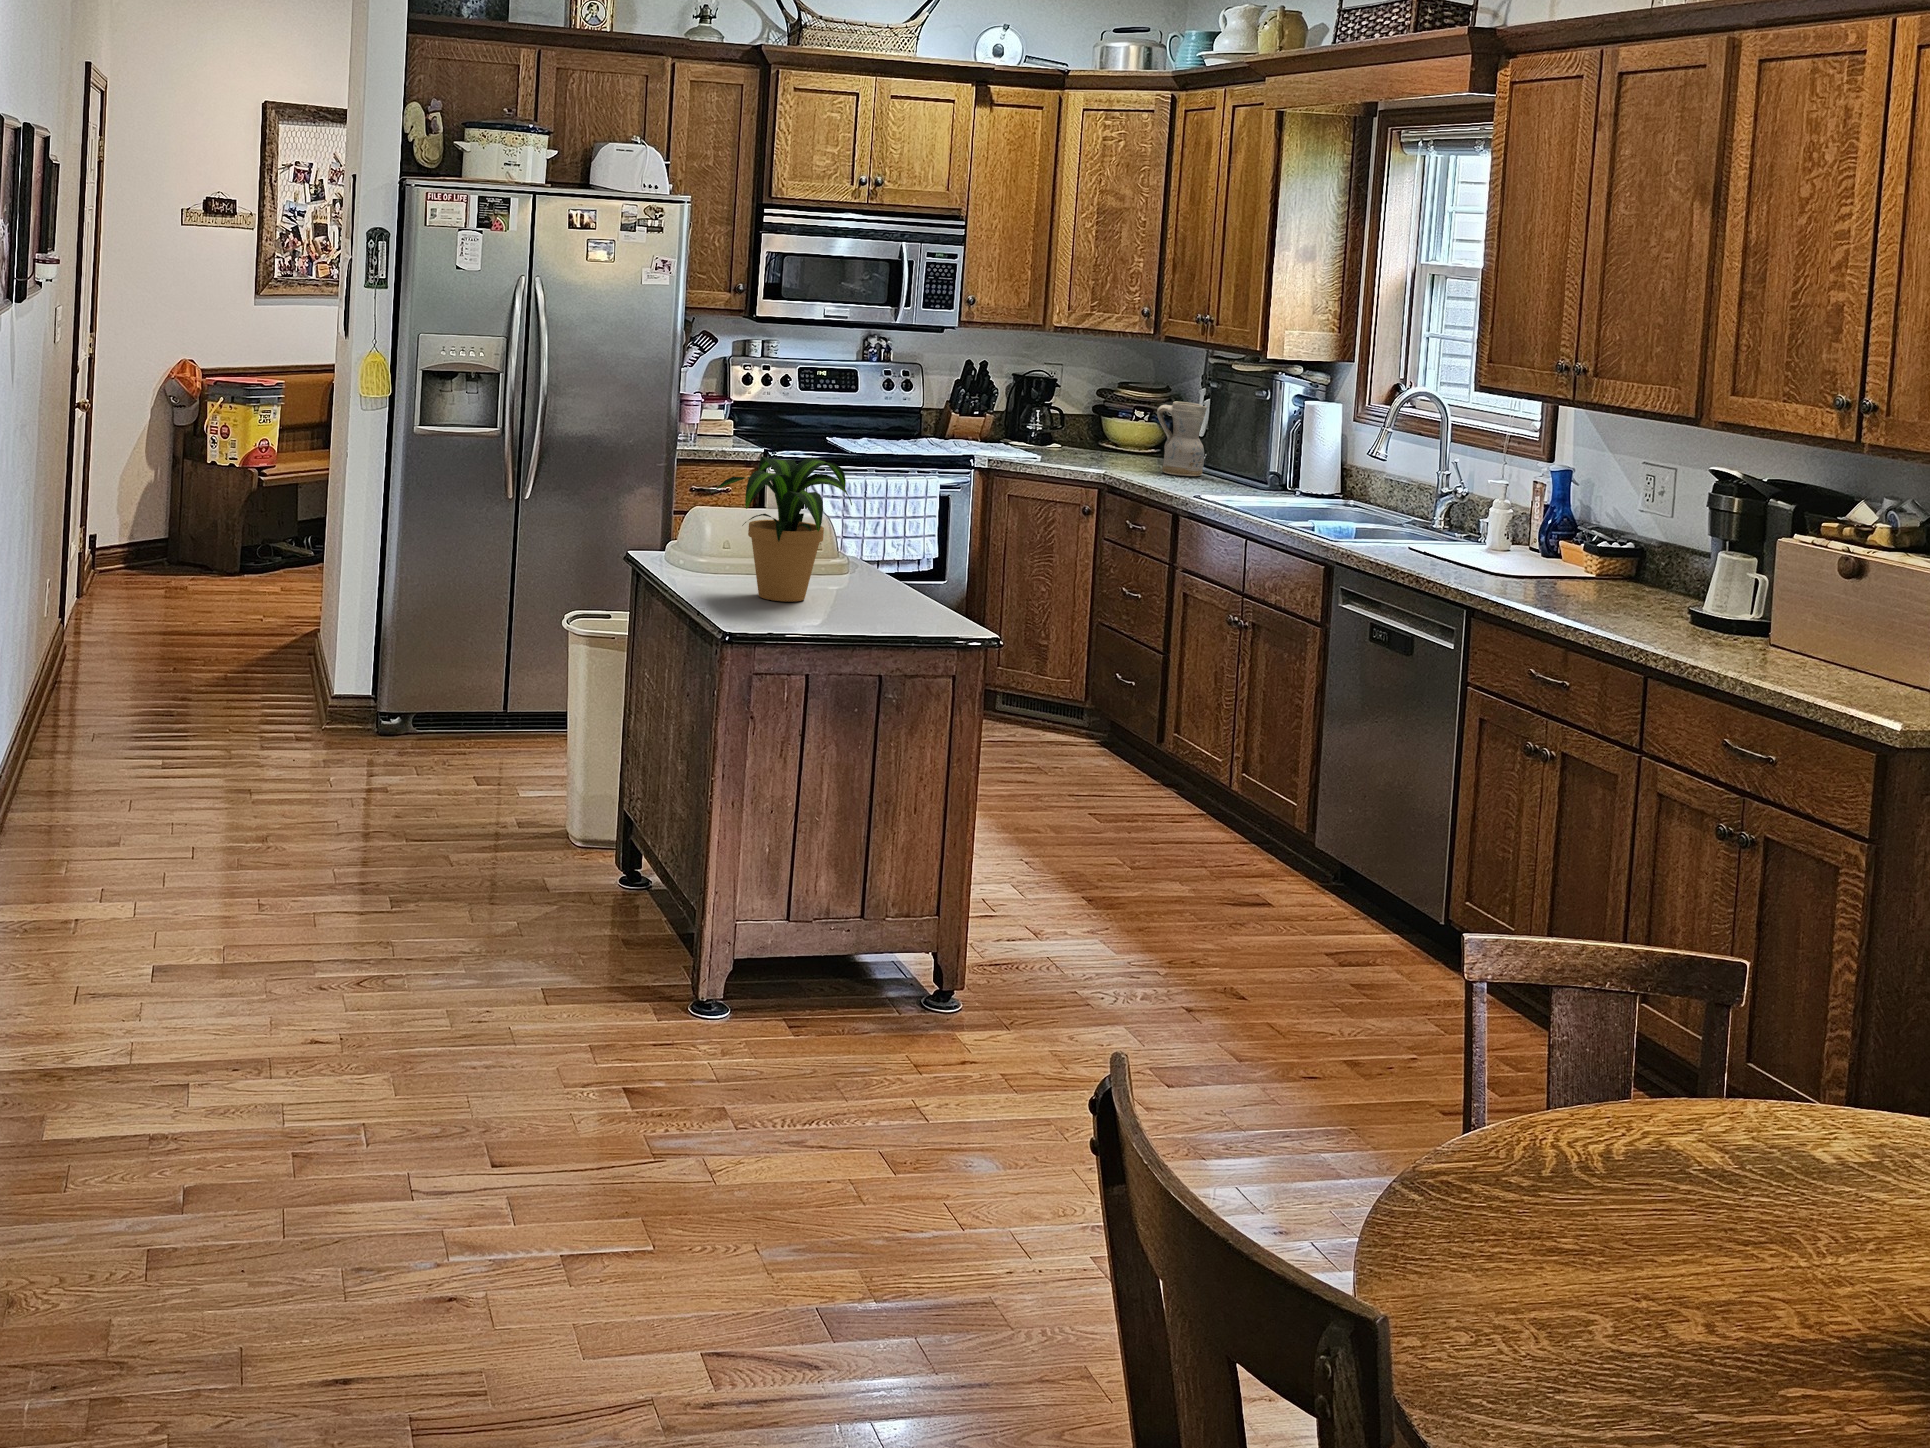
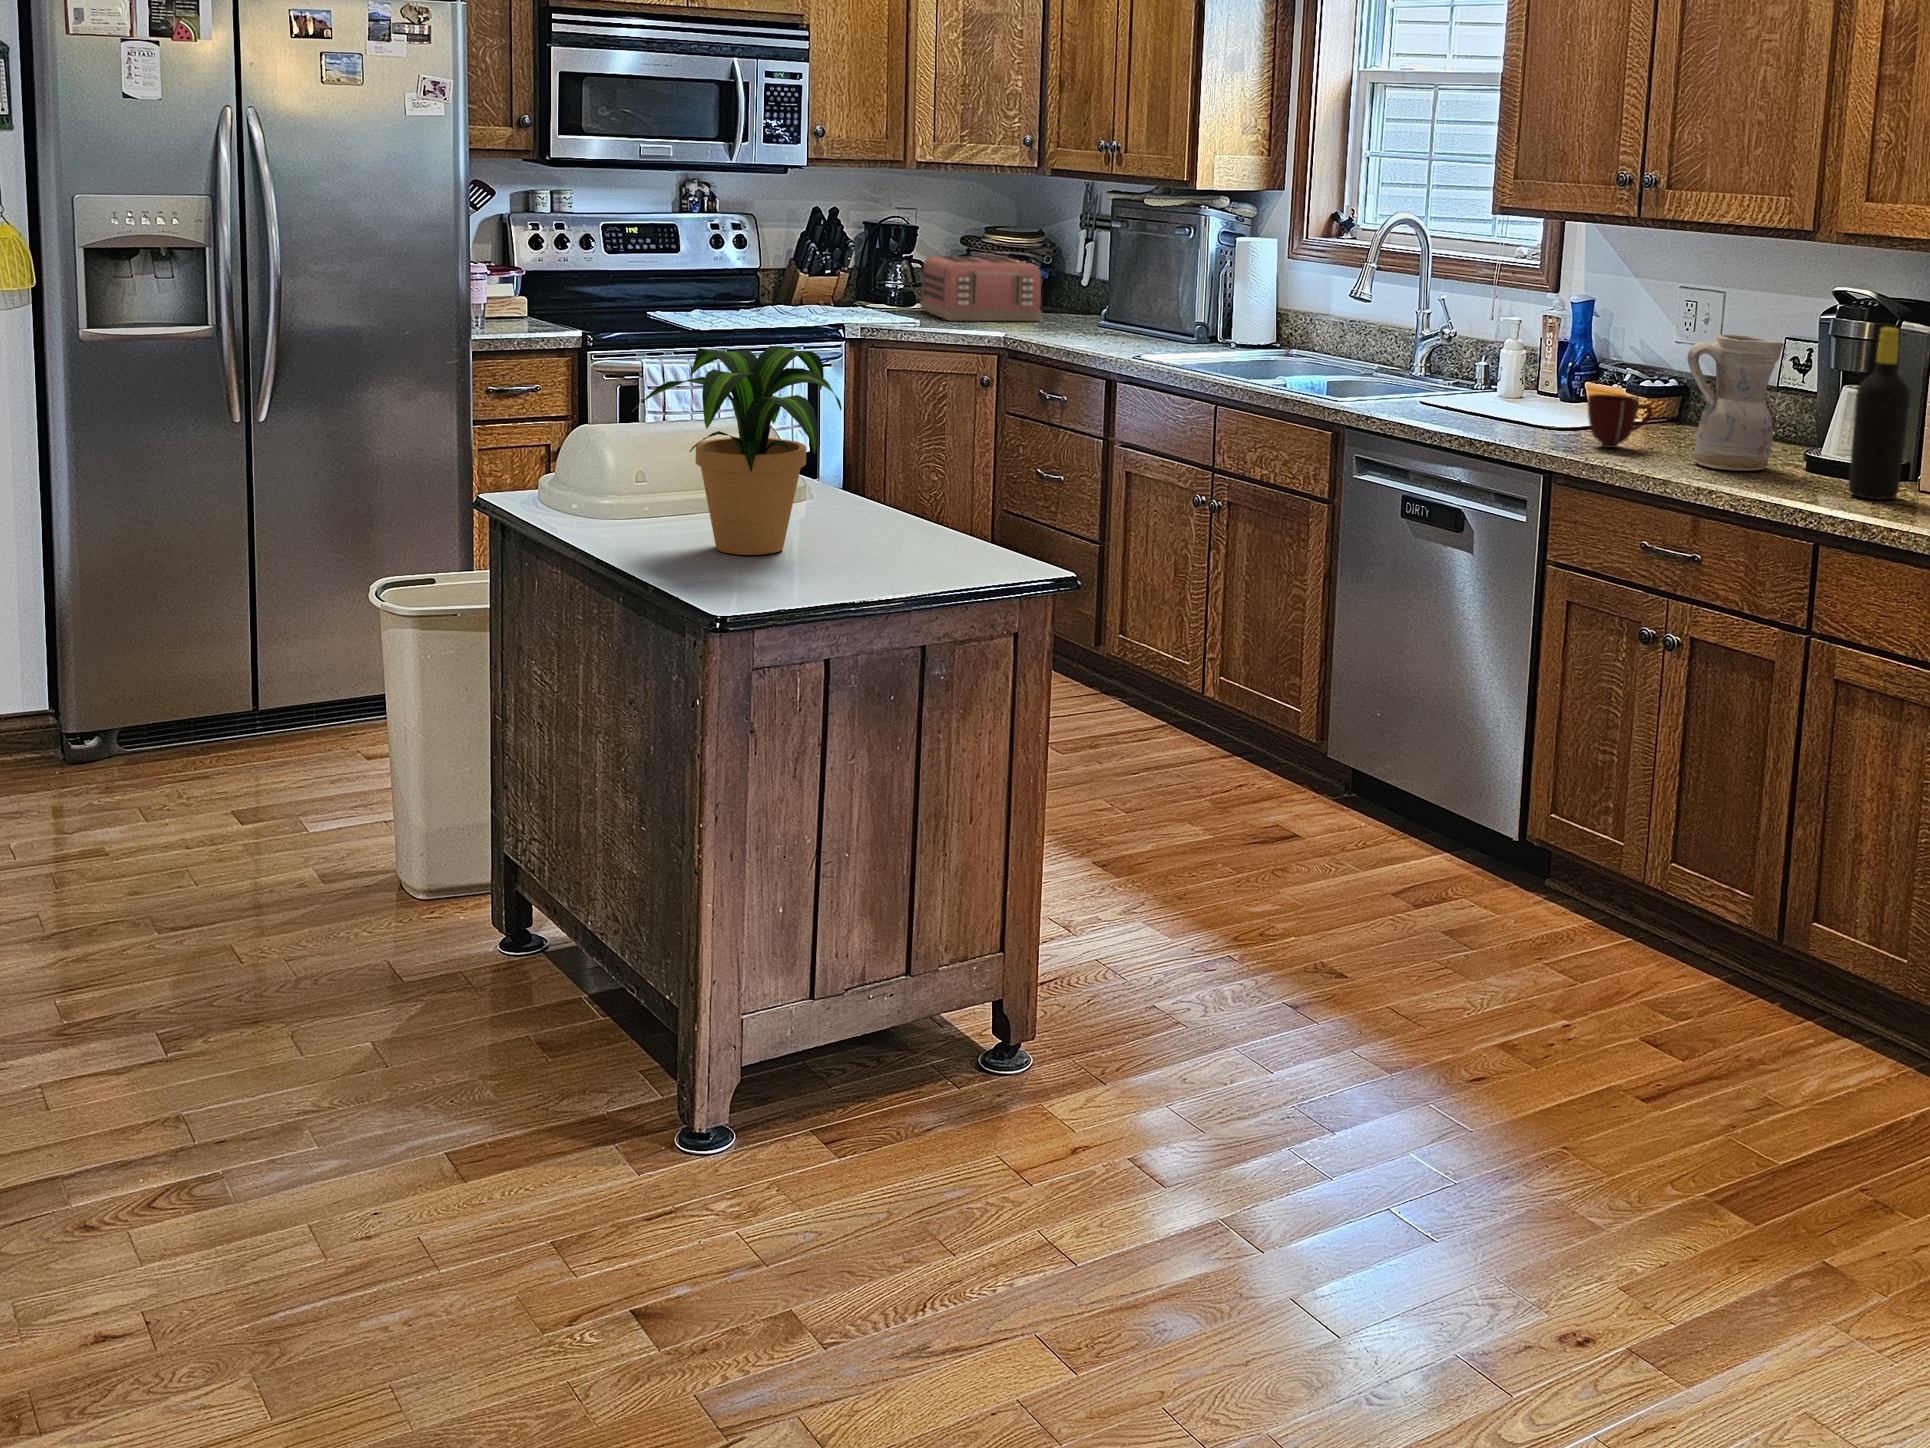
ceramic pitcher: present [1157,401,1207,476] -> present [1687,334,1784,471]
toaster: none [1047,405,1143,463] -> present [920,256,1042,321]
bottle: none [1692,501,1746,647] -> present [1849,327,1910,499]
mug: none [1504,545,1564,591] -> present [1588,394,1652,448]

